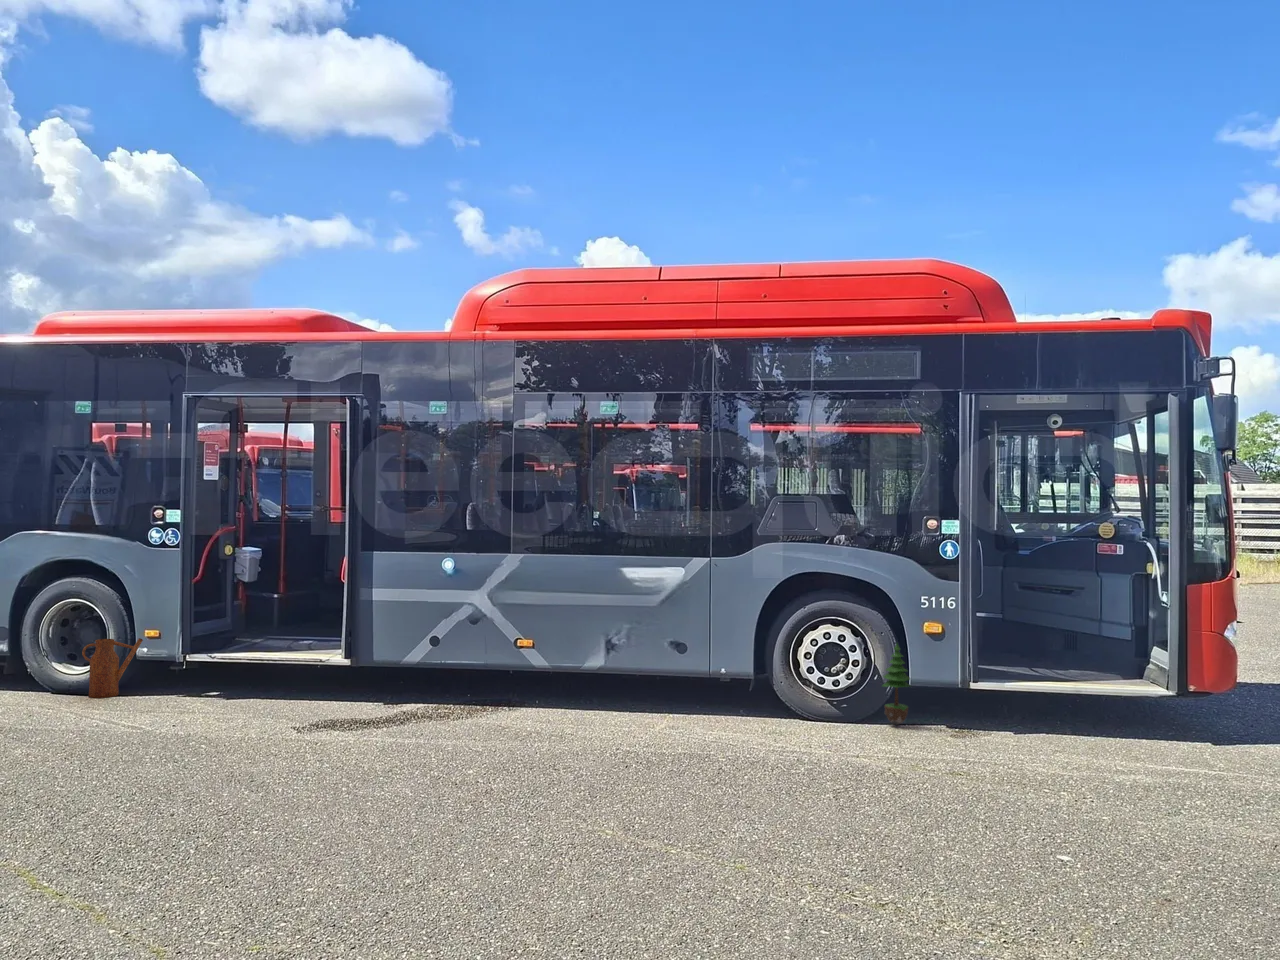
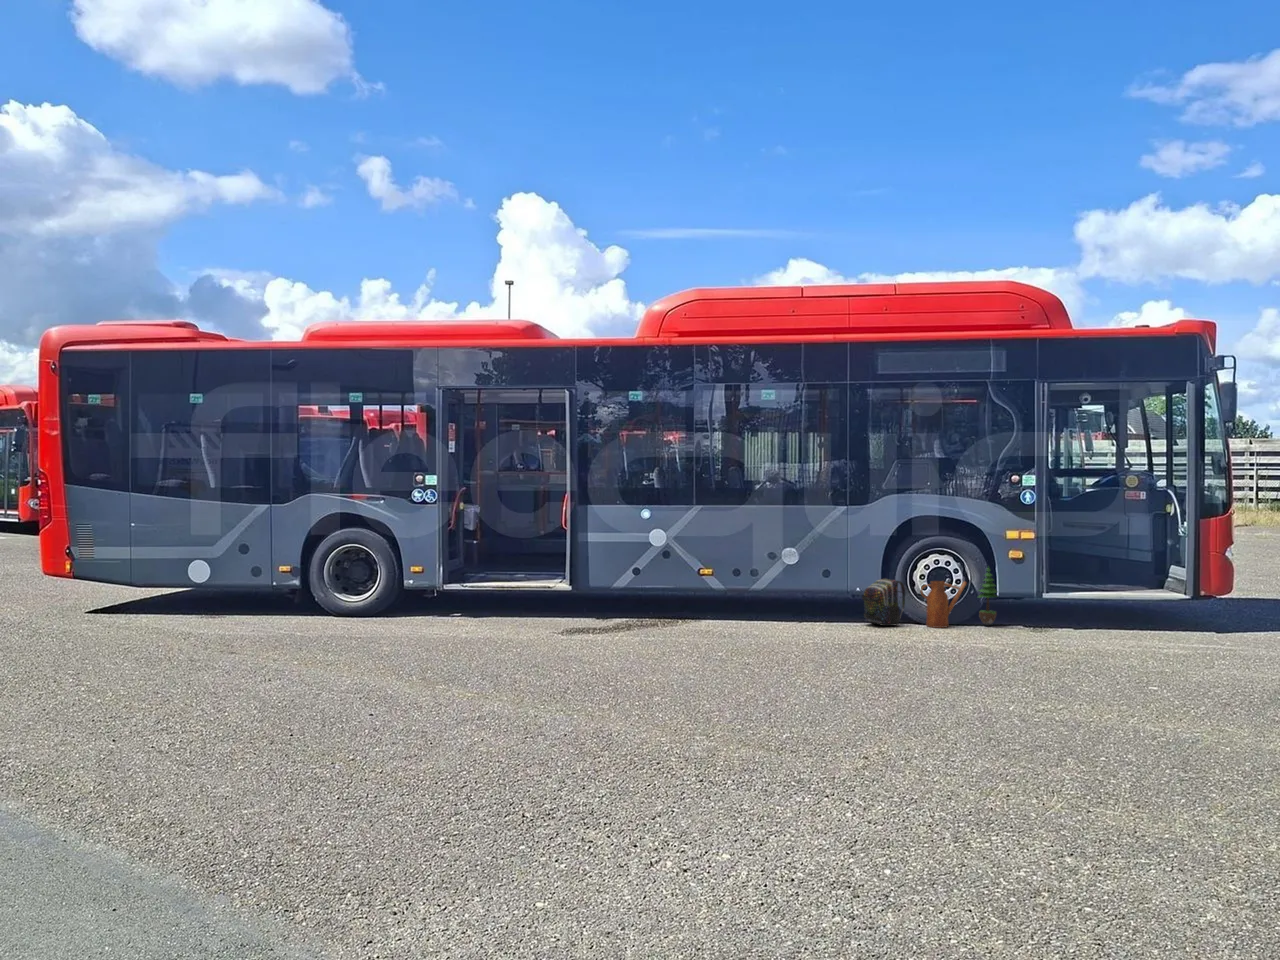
watering can: present [82,638,143,698] -> present [921,581,966,628]
backpack: none [725,657,784,724] -> present [862,579,905,626]

